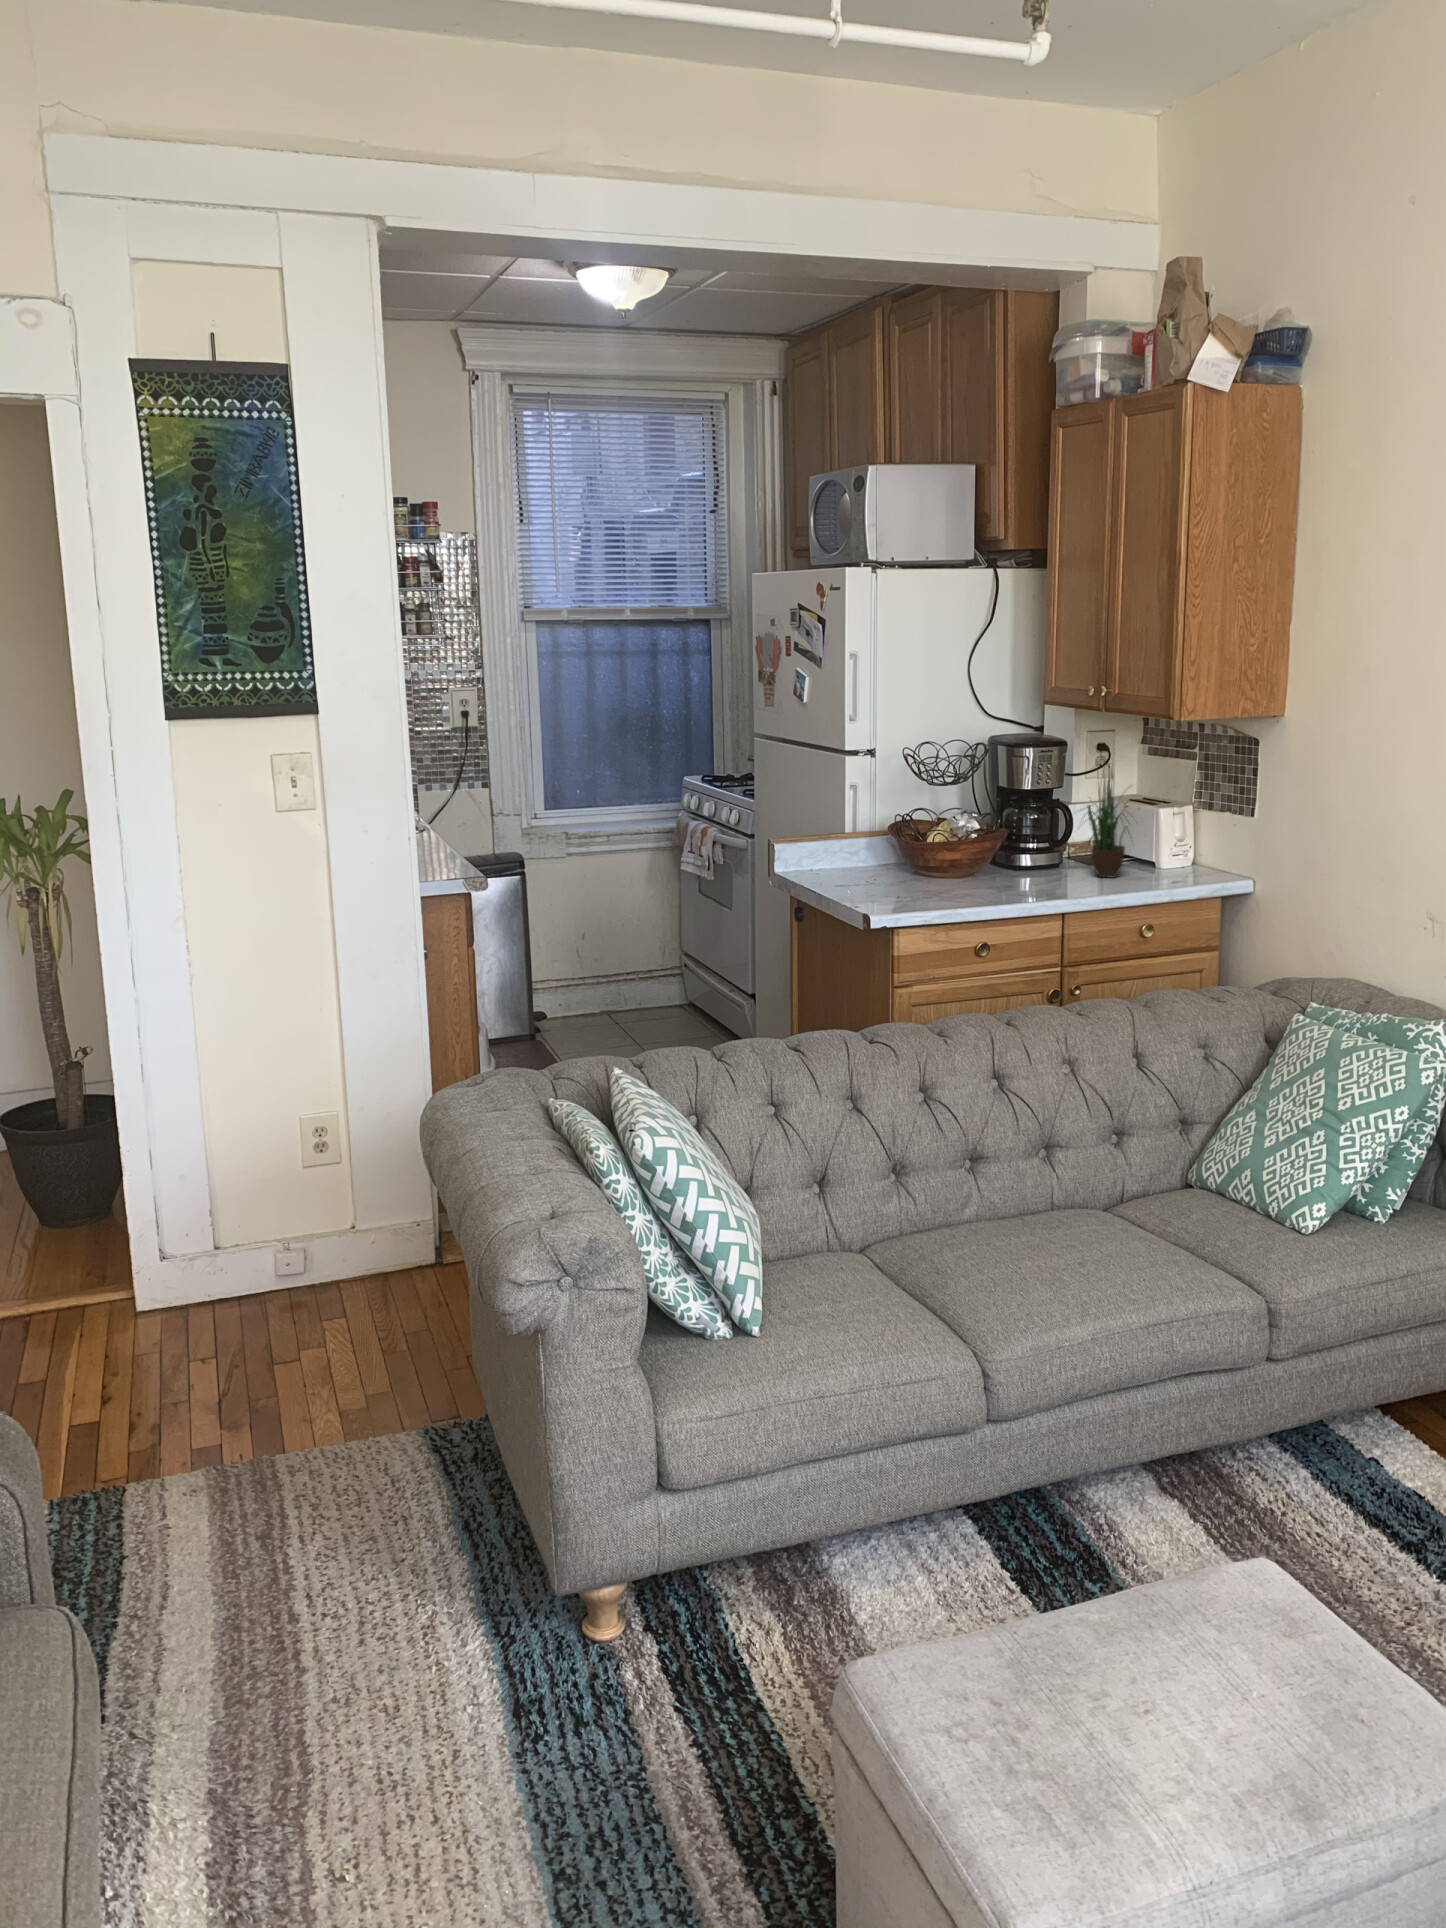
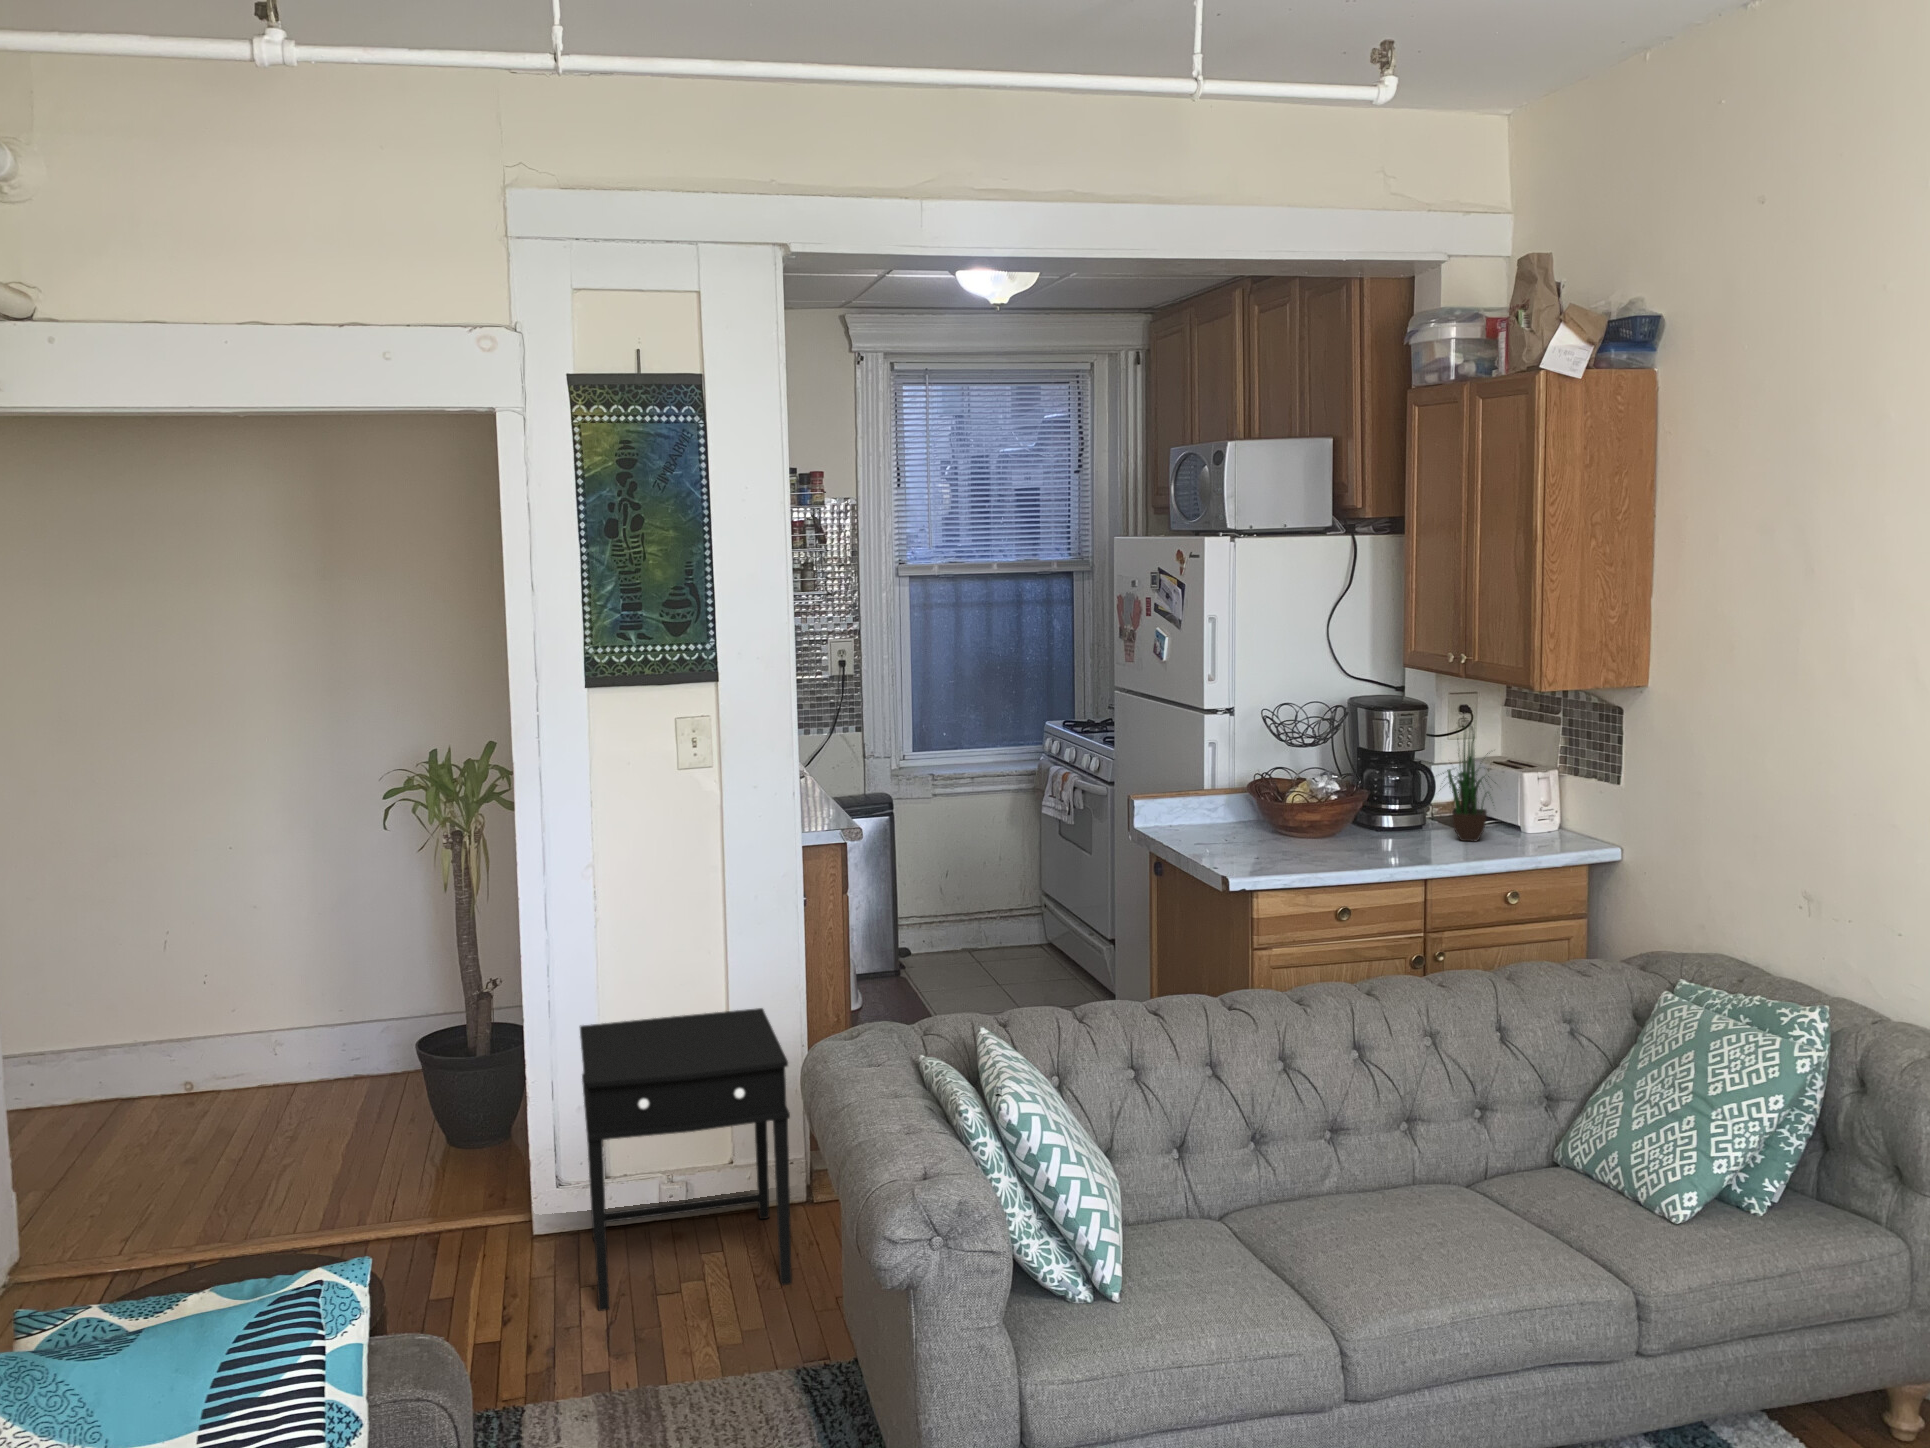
side table: none [176,1065,418,1388] -> present [580,1008,792,1311]

